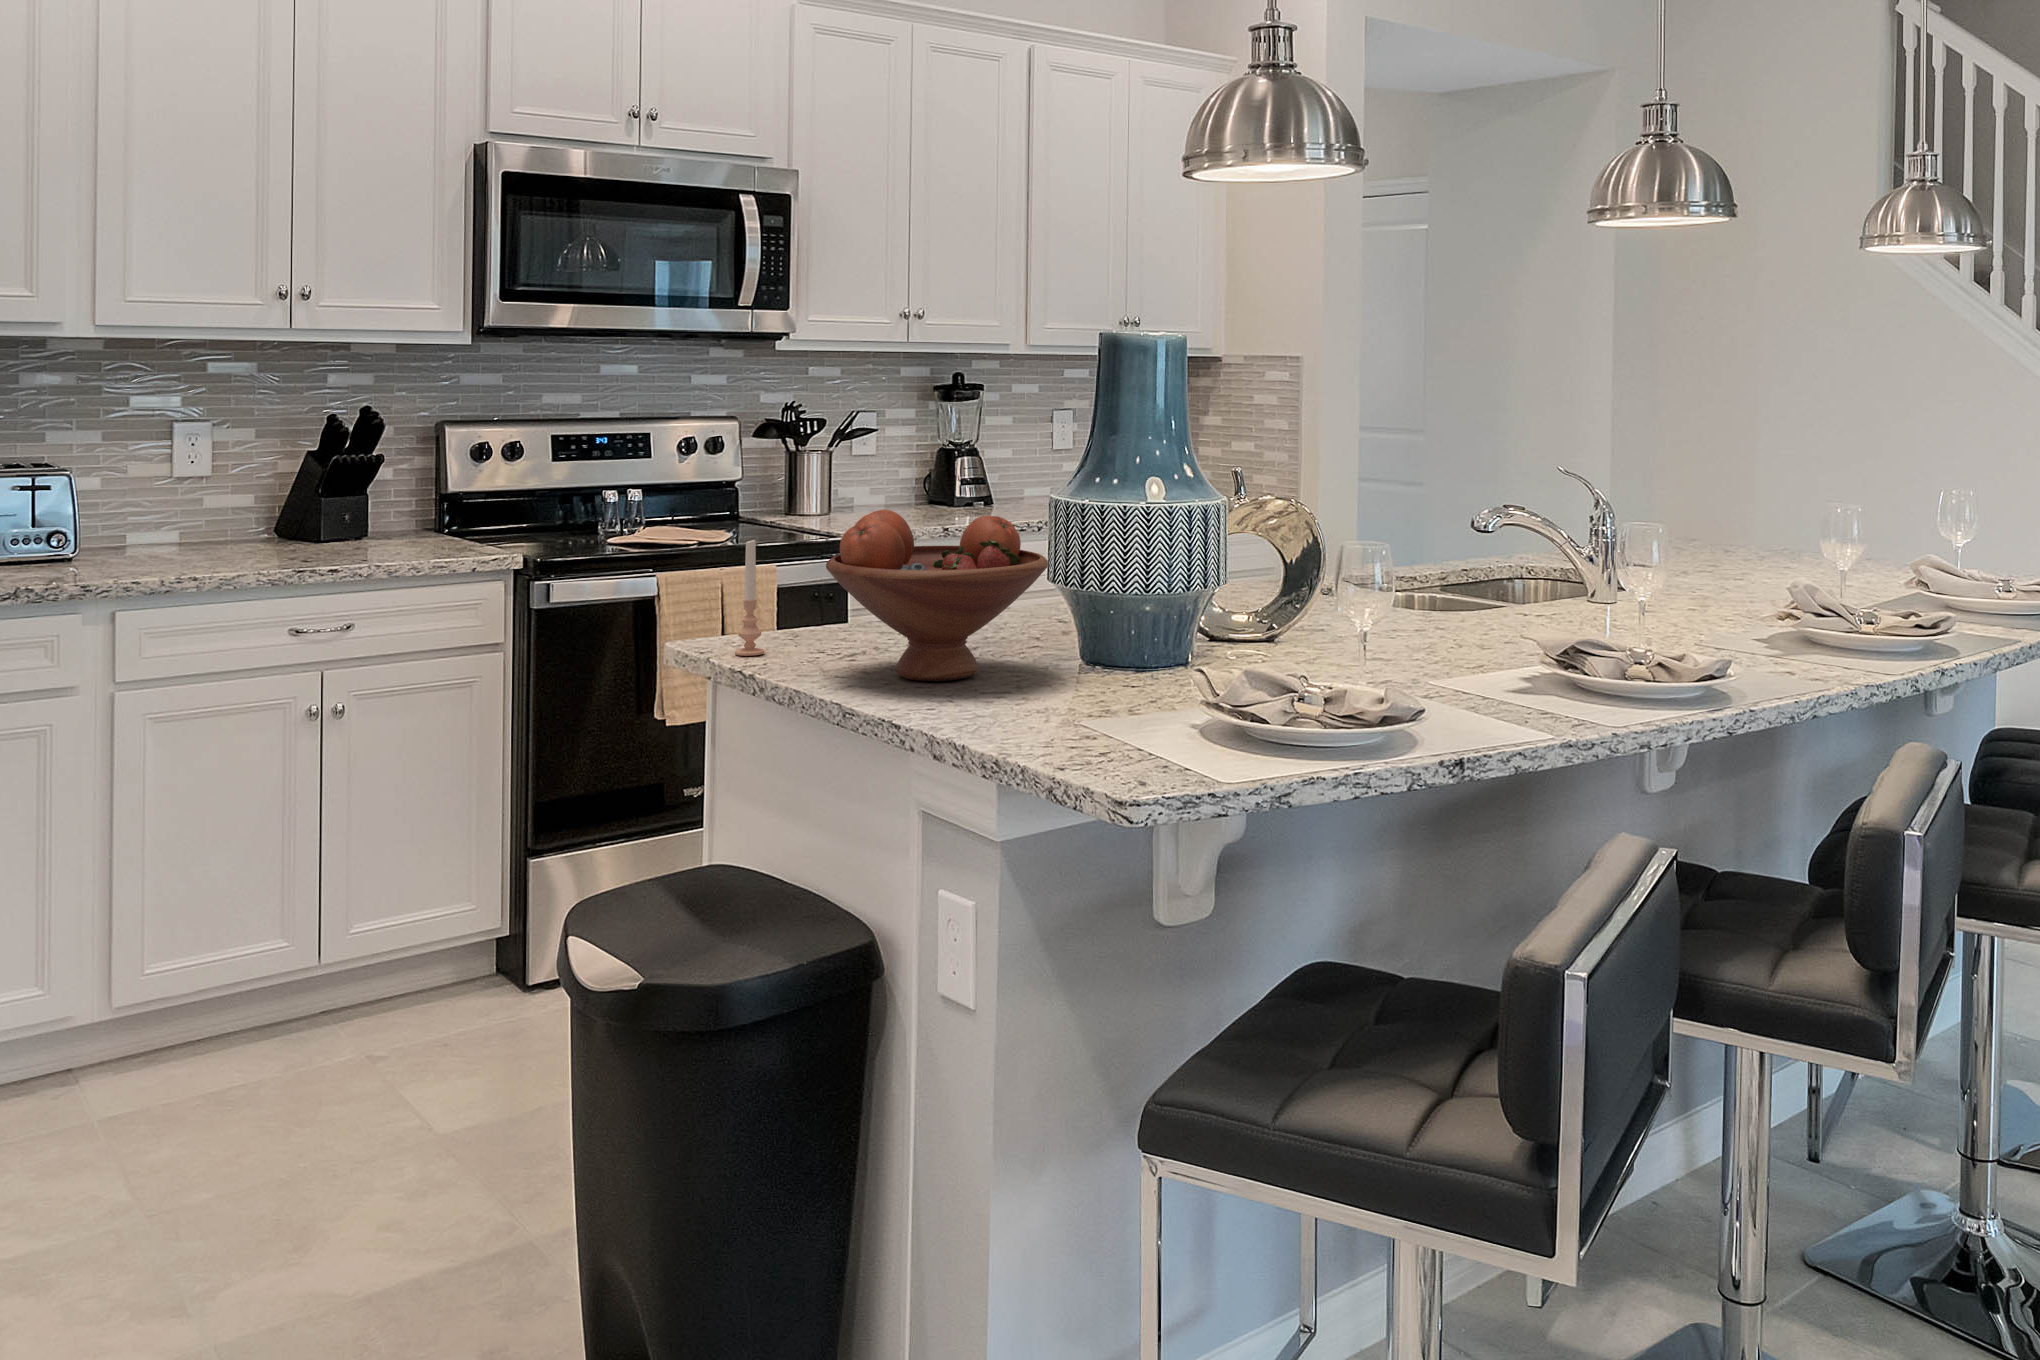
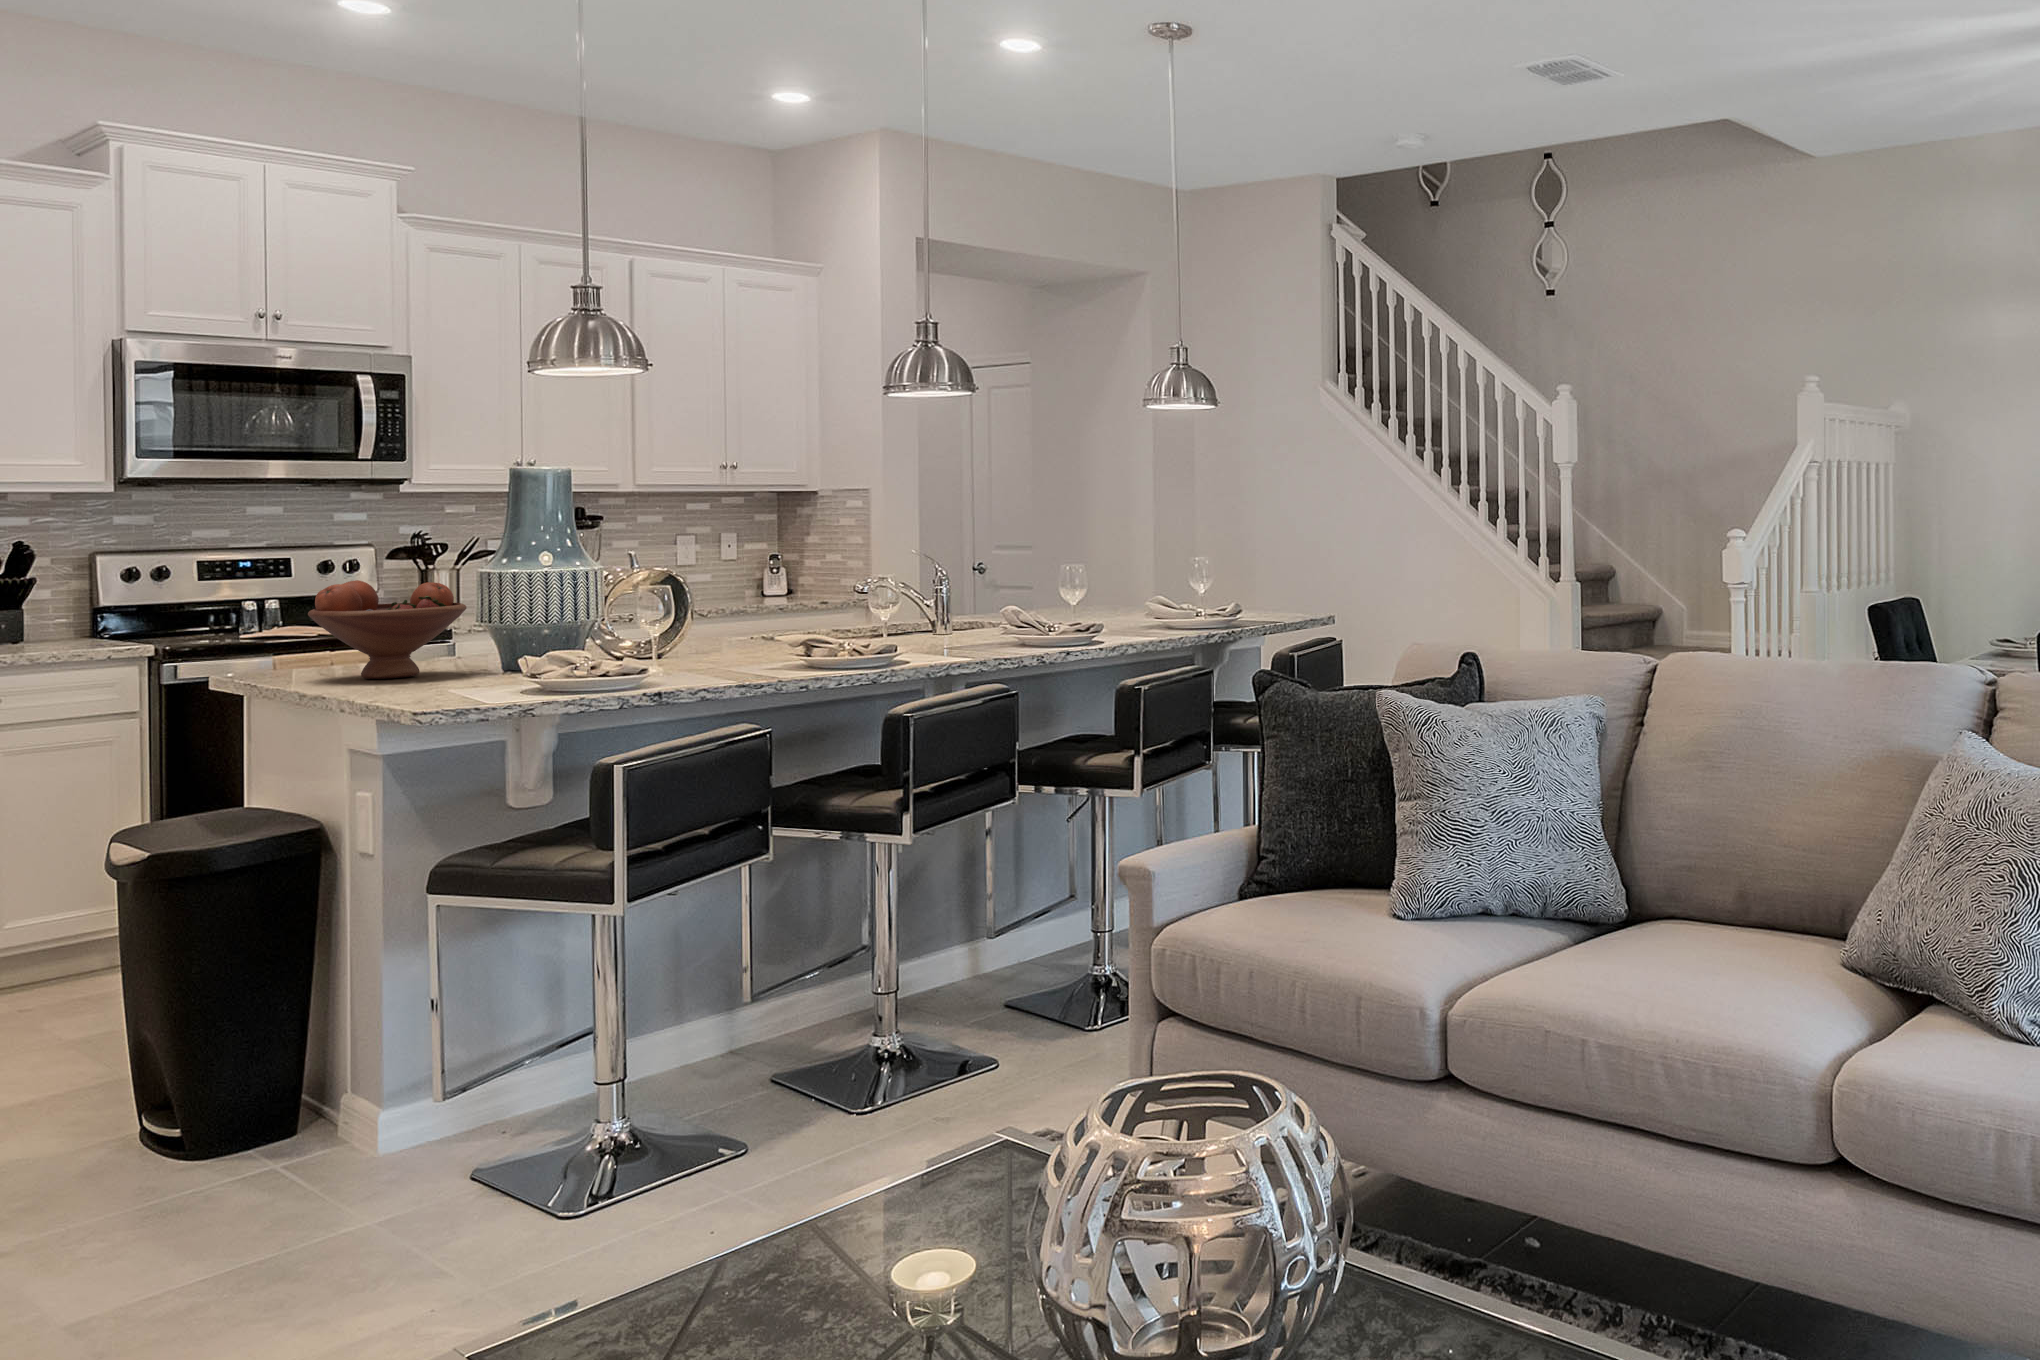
candle: present [735,540,764,656] -> none [261,603,283,675]

